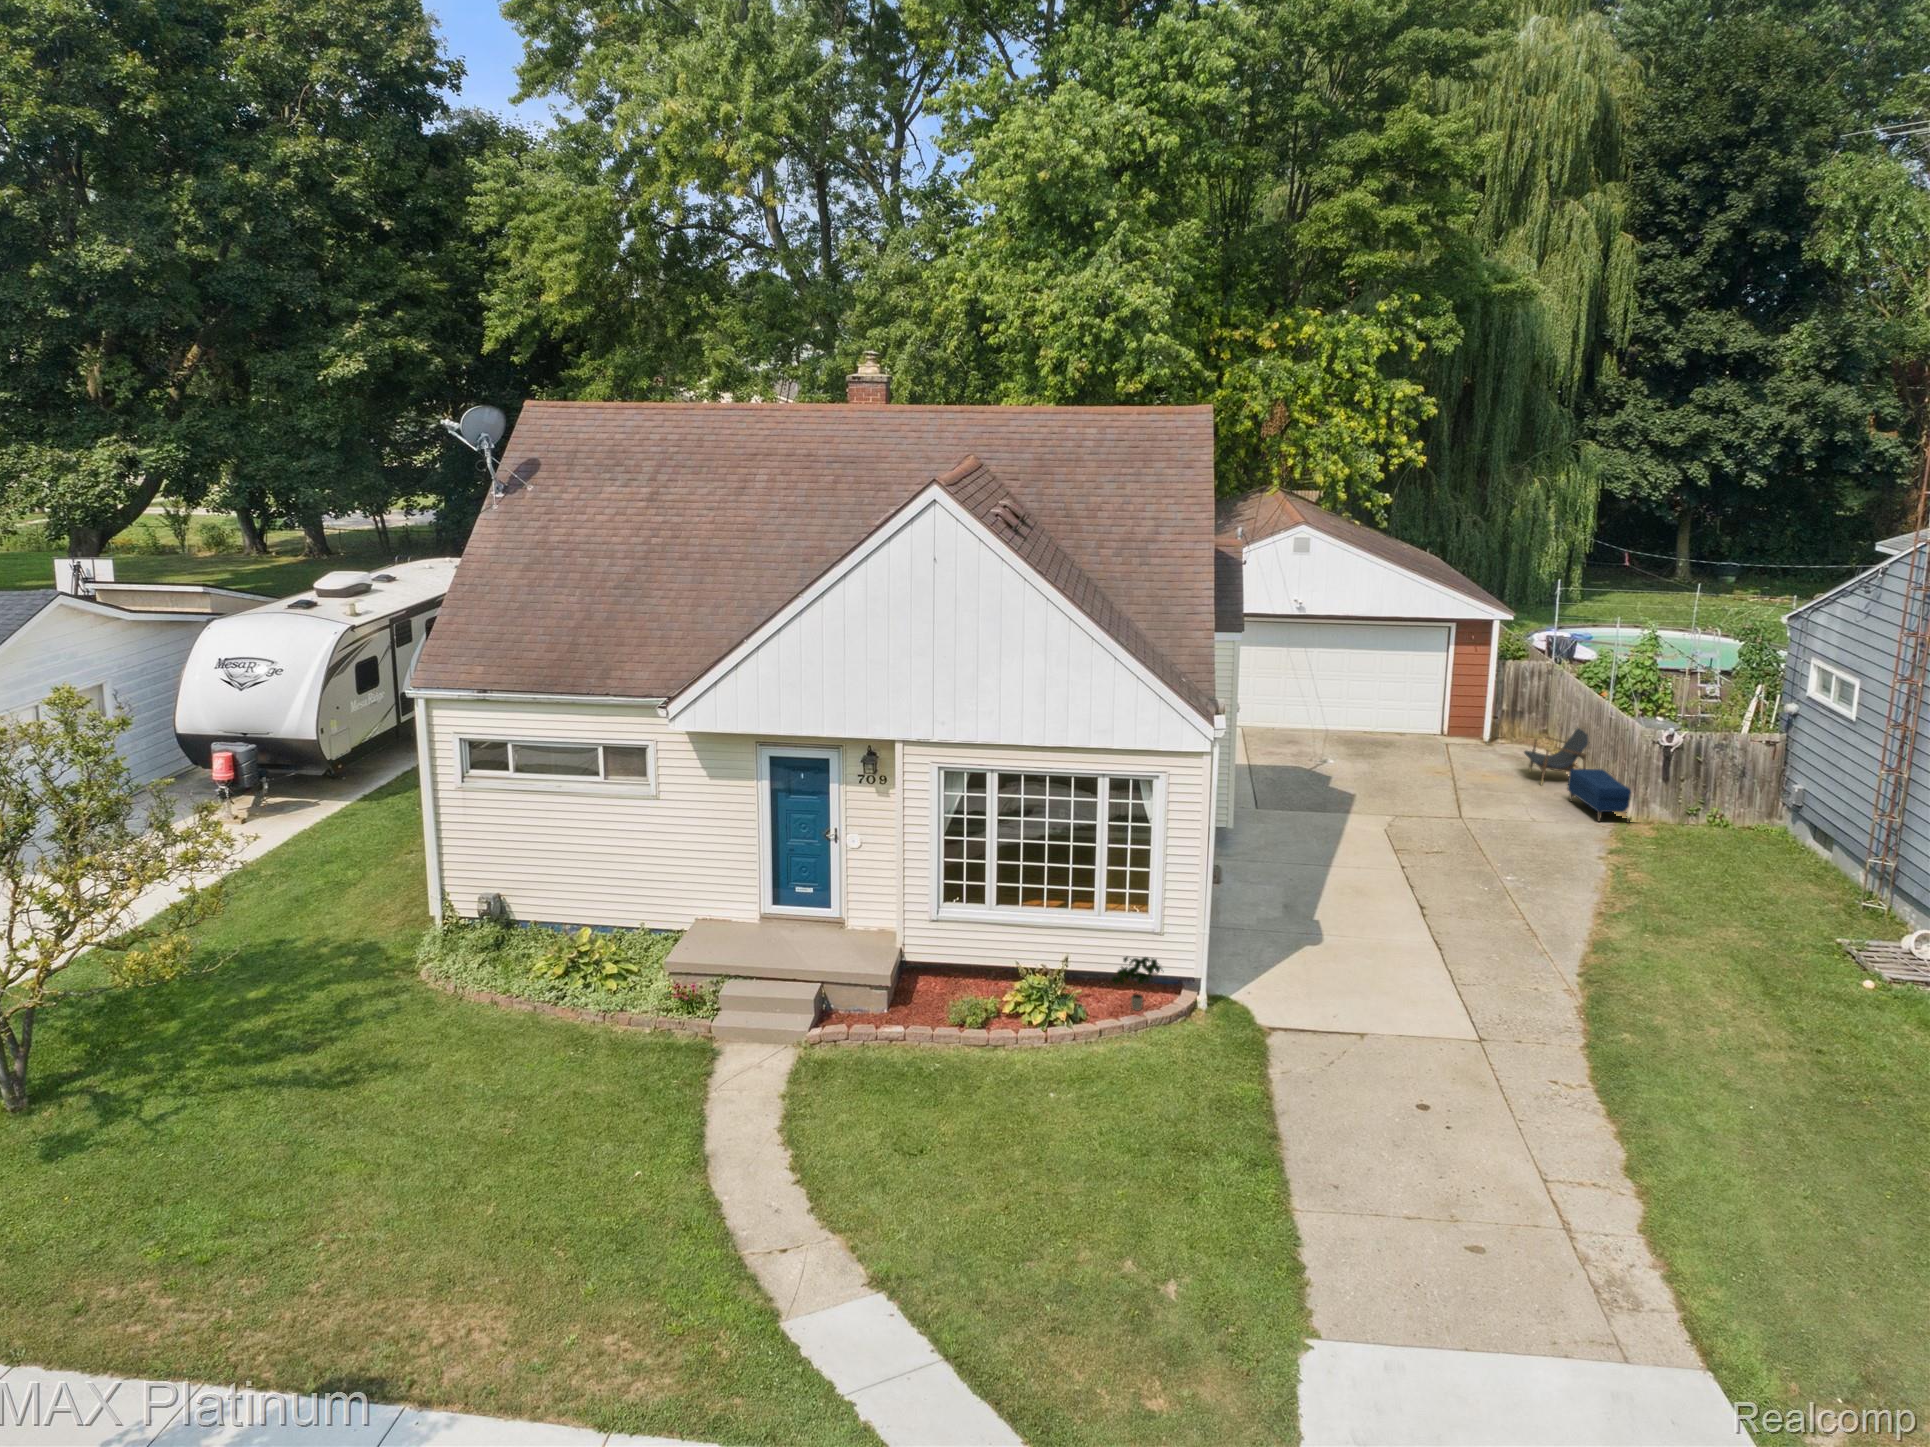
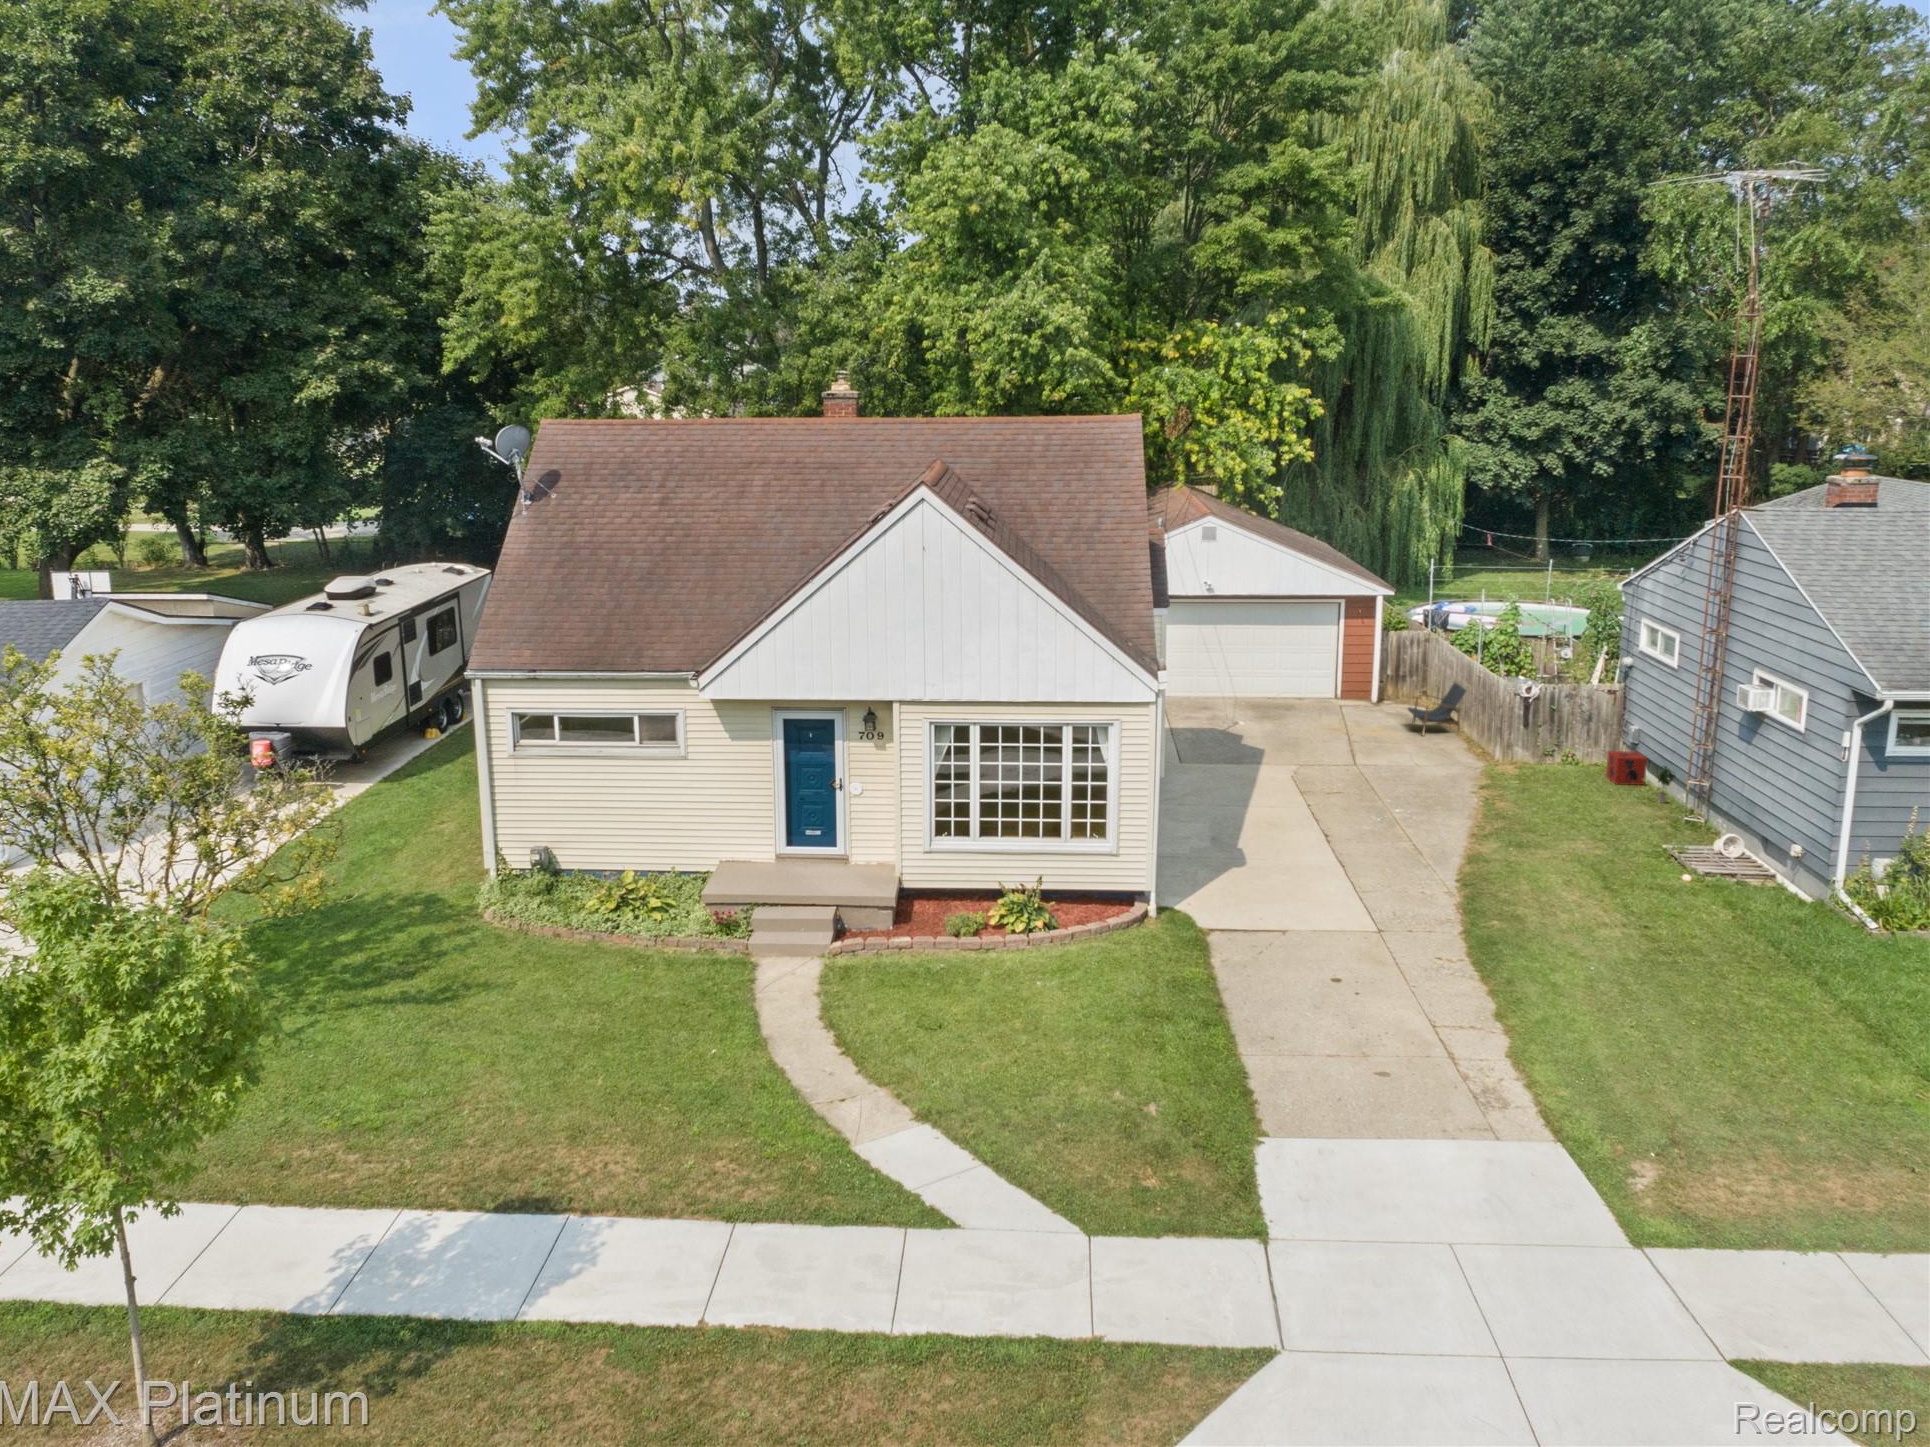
bench: present [1568,769,1631,823] -> none [1445,720,1502,764]
storage box: none [1763,815,1816,858] -> present [1606,751,1647,785]
potted plant: present [1112,957,1164,1011] -> present [1658,766,1676,803]

